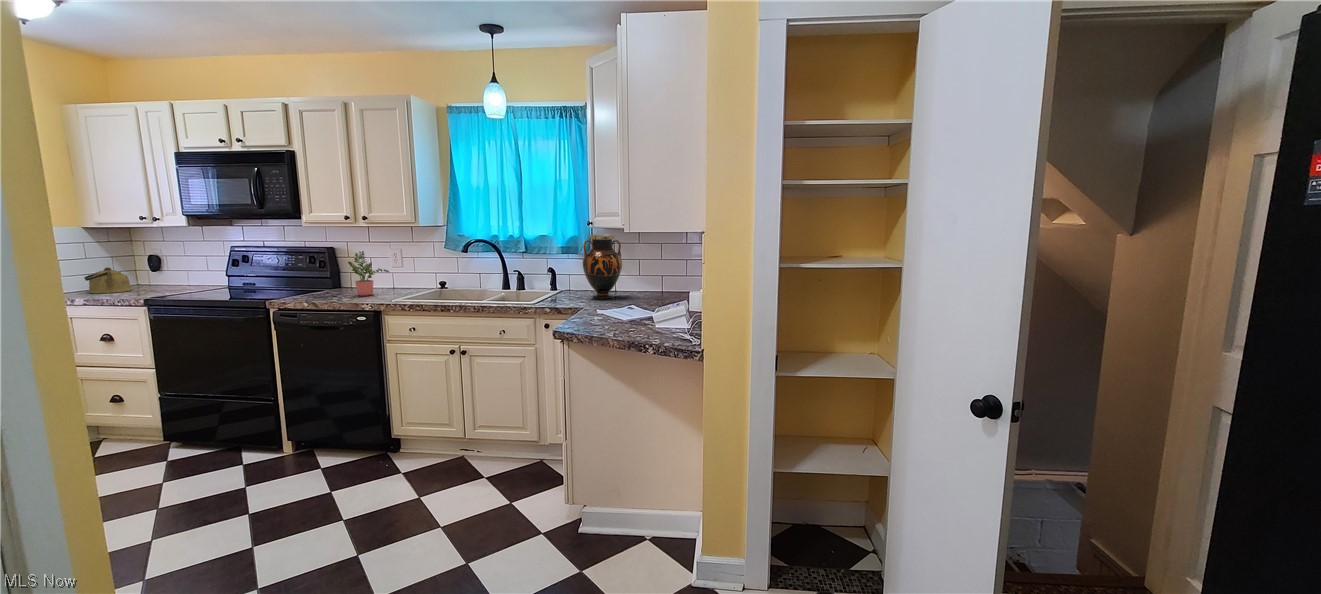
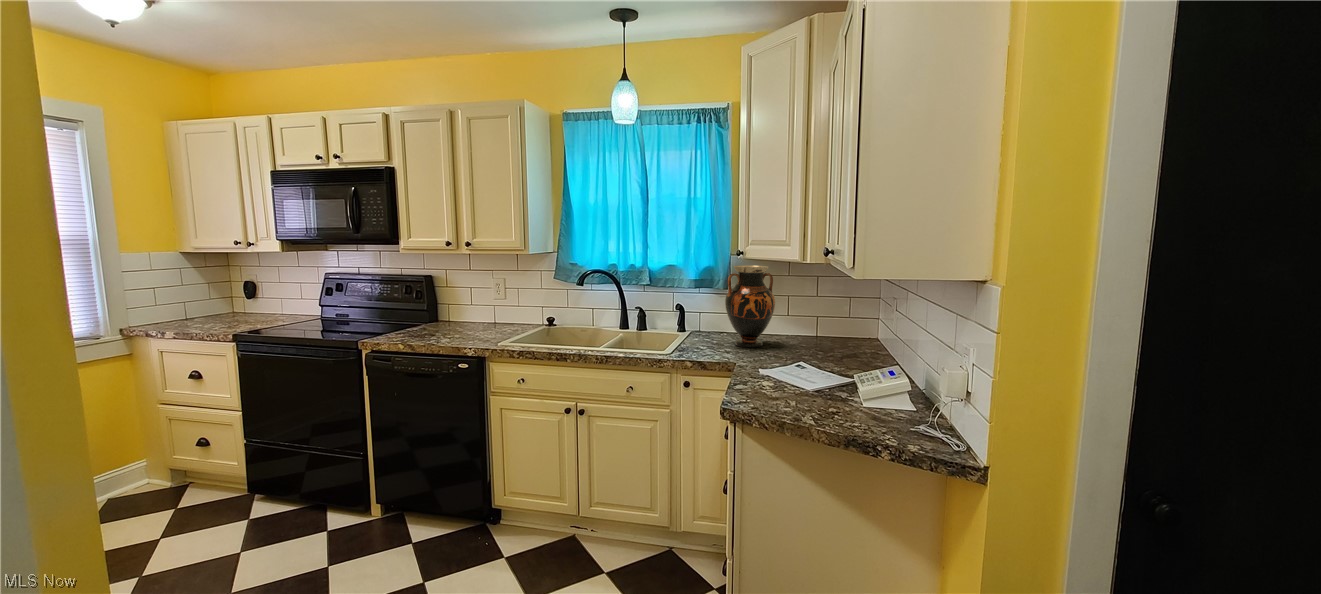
potted plant: present [348,251,389,296] -> none [448,282,493,335]
kettle: present [84,267,132,293] -> none [177,296,226,325]

